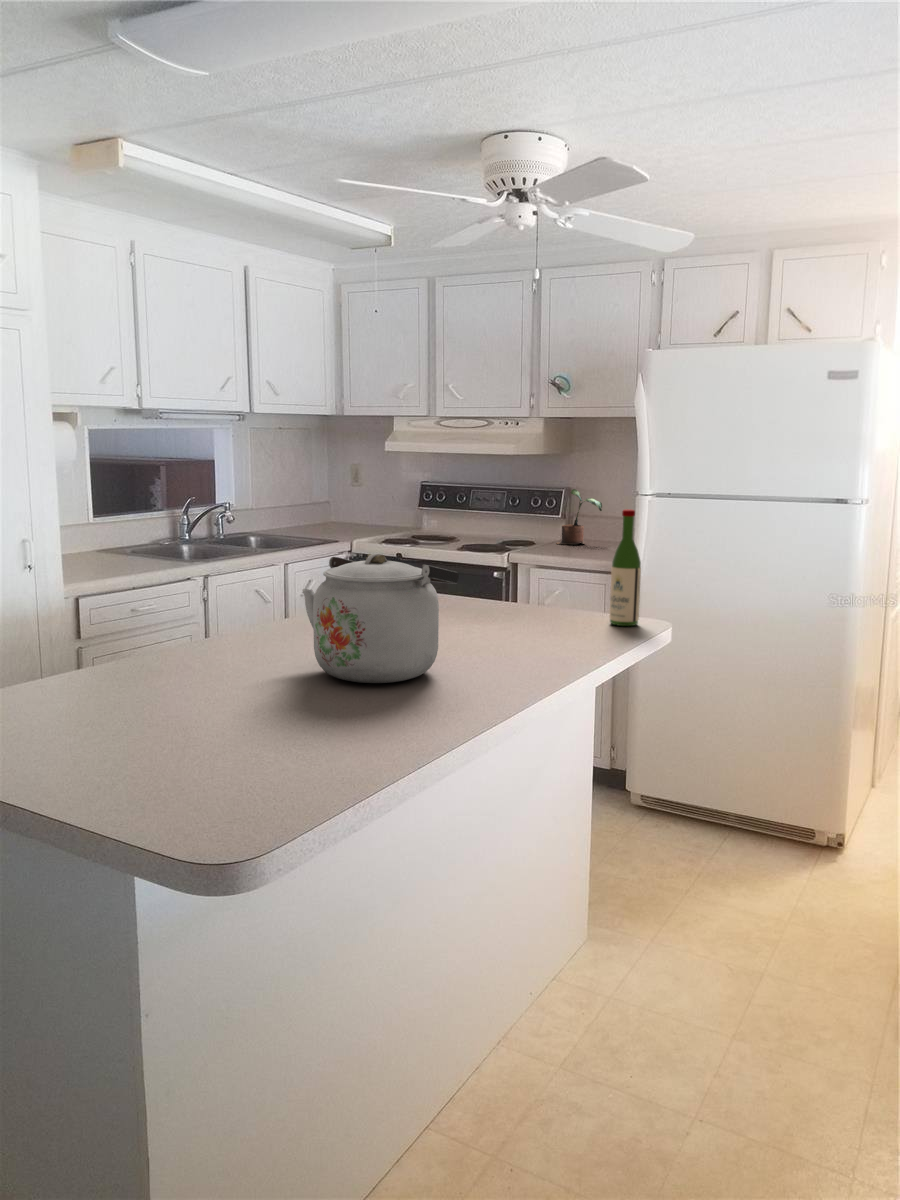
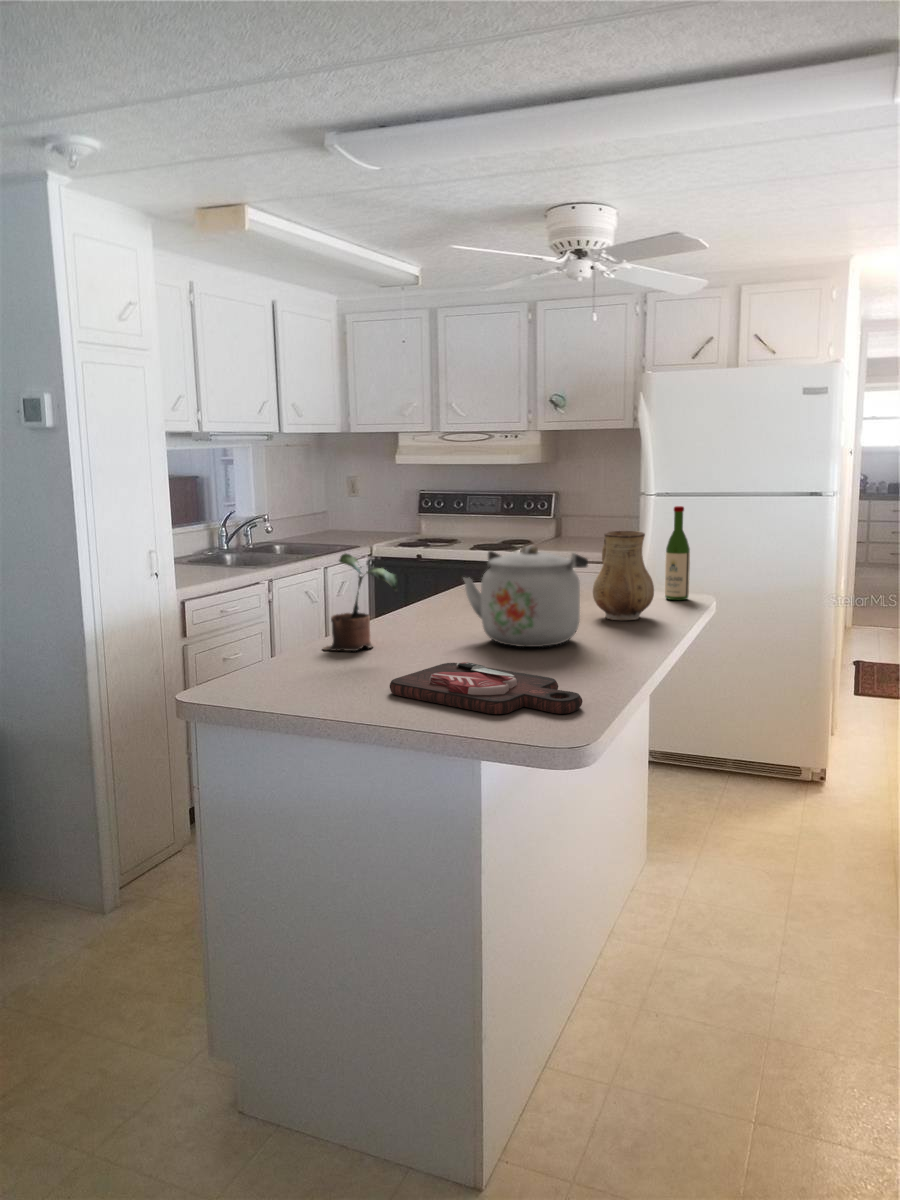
potted plant: present [557,489,602,544] -> present [323,554,398,651]
ceramic pitcher: none [492,538,568,651] -> present [593,531,654,620]
cutting board: none [101,702,316,795] -> present [390,662,583,714]

